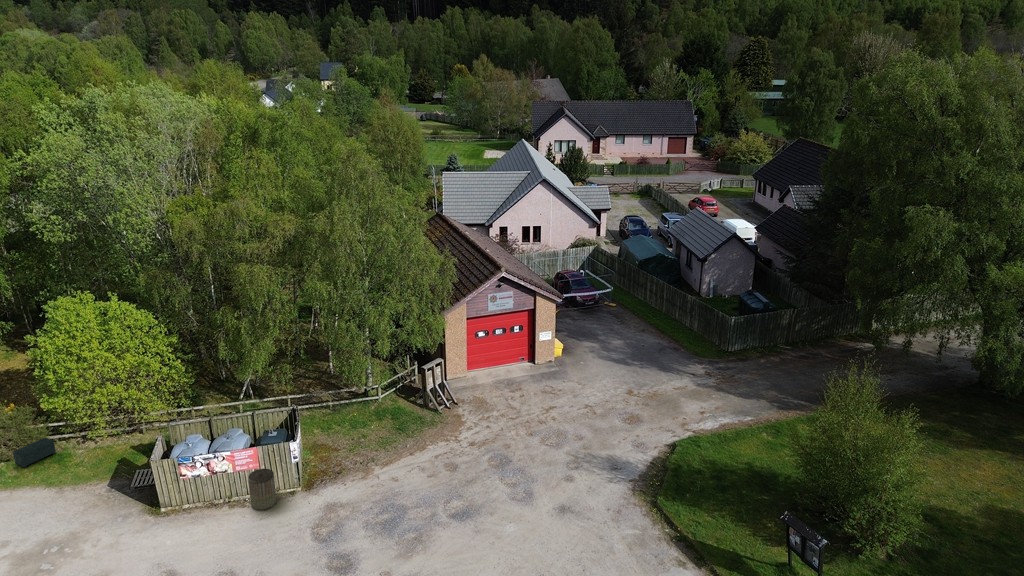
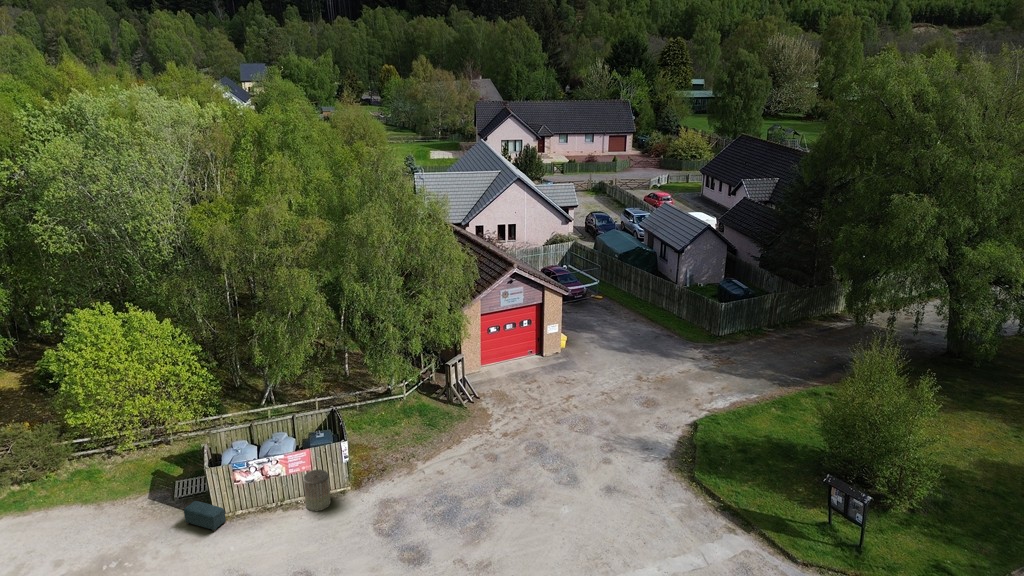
bench: present [13,438,56,468] -> present [184,501,226,532]

